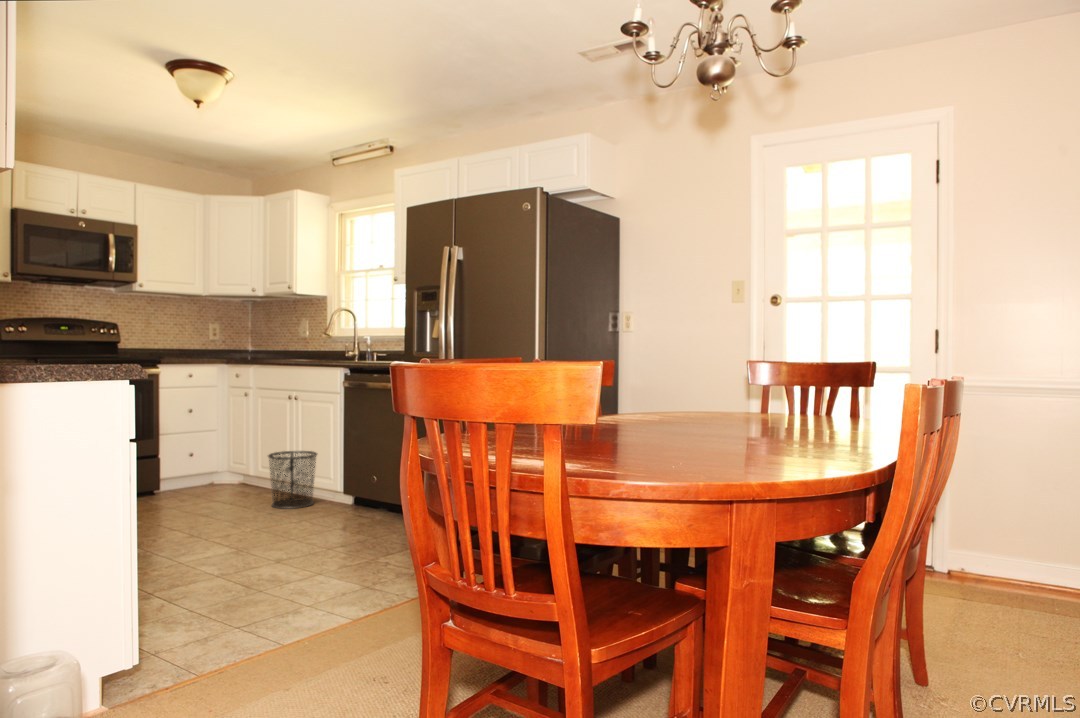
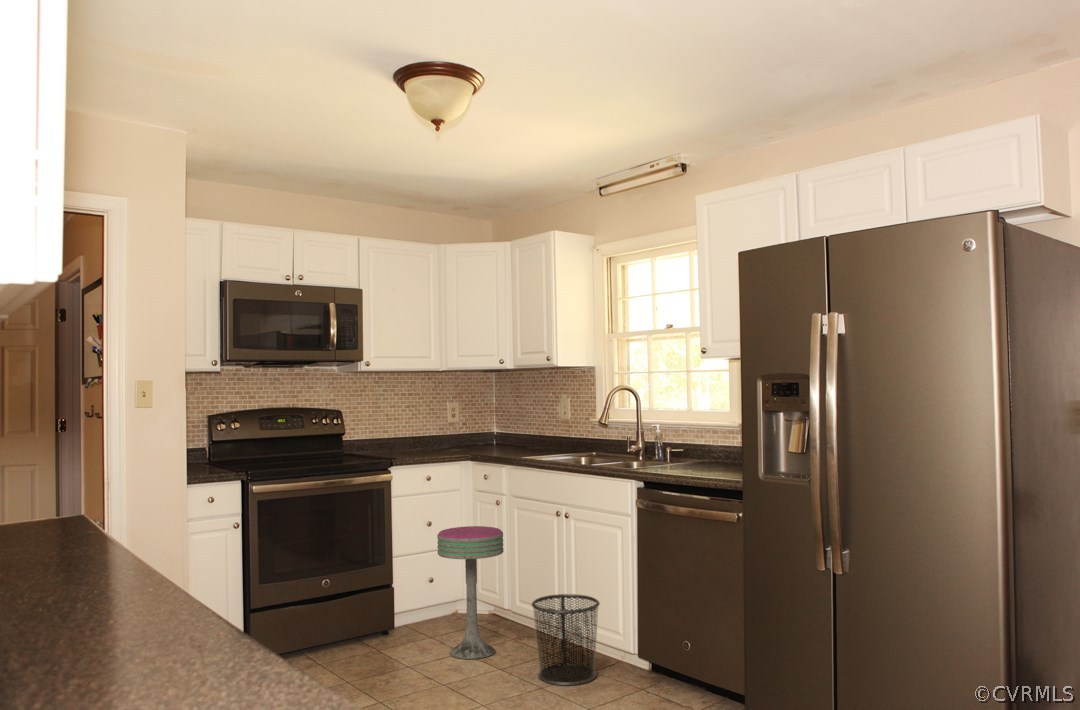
bar stool: none [197,408,249,500] -> present [437,526,504,659]

